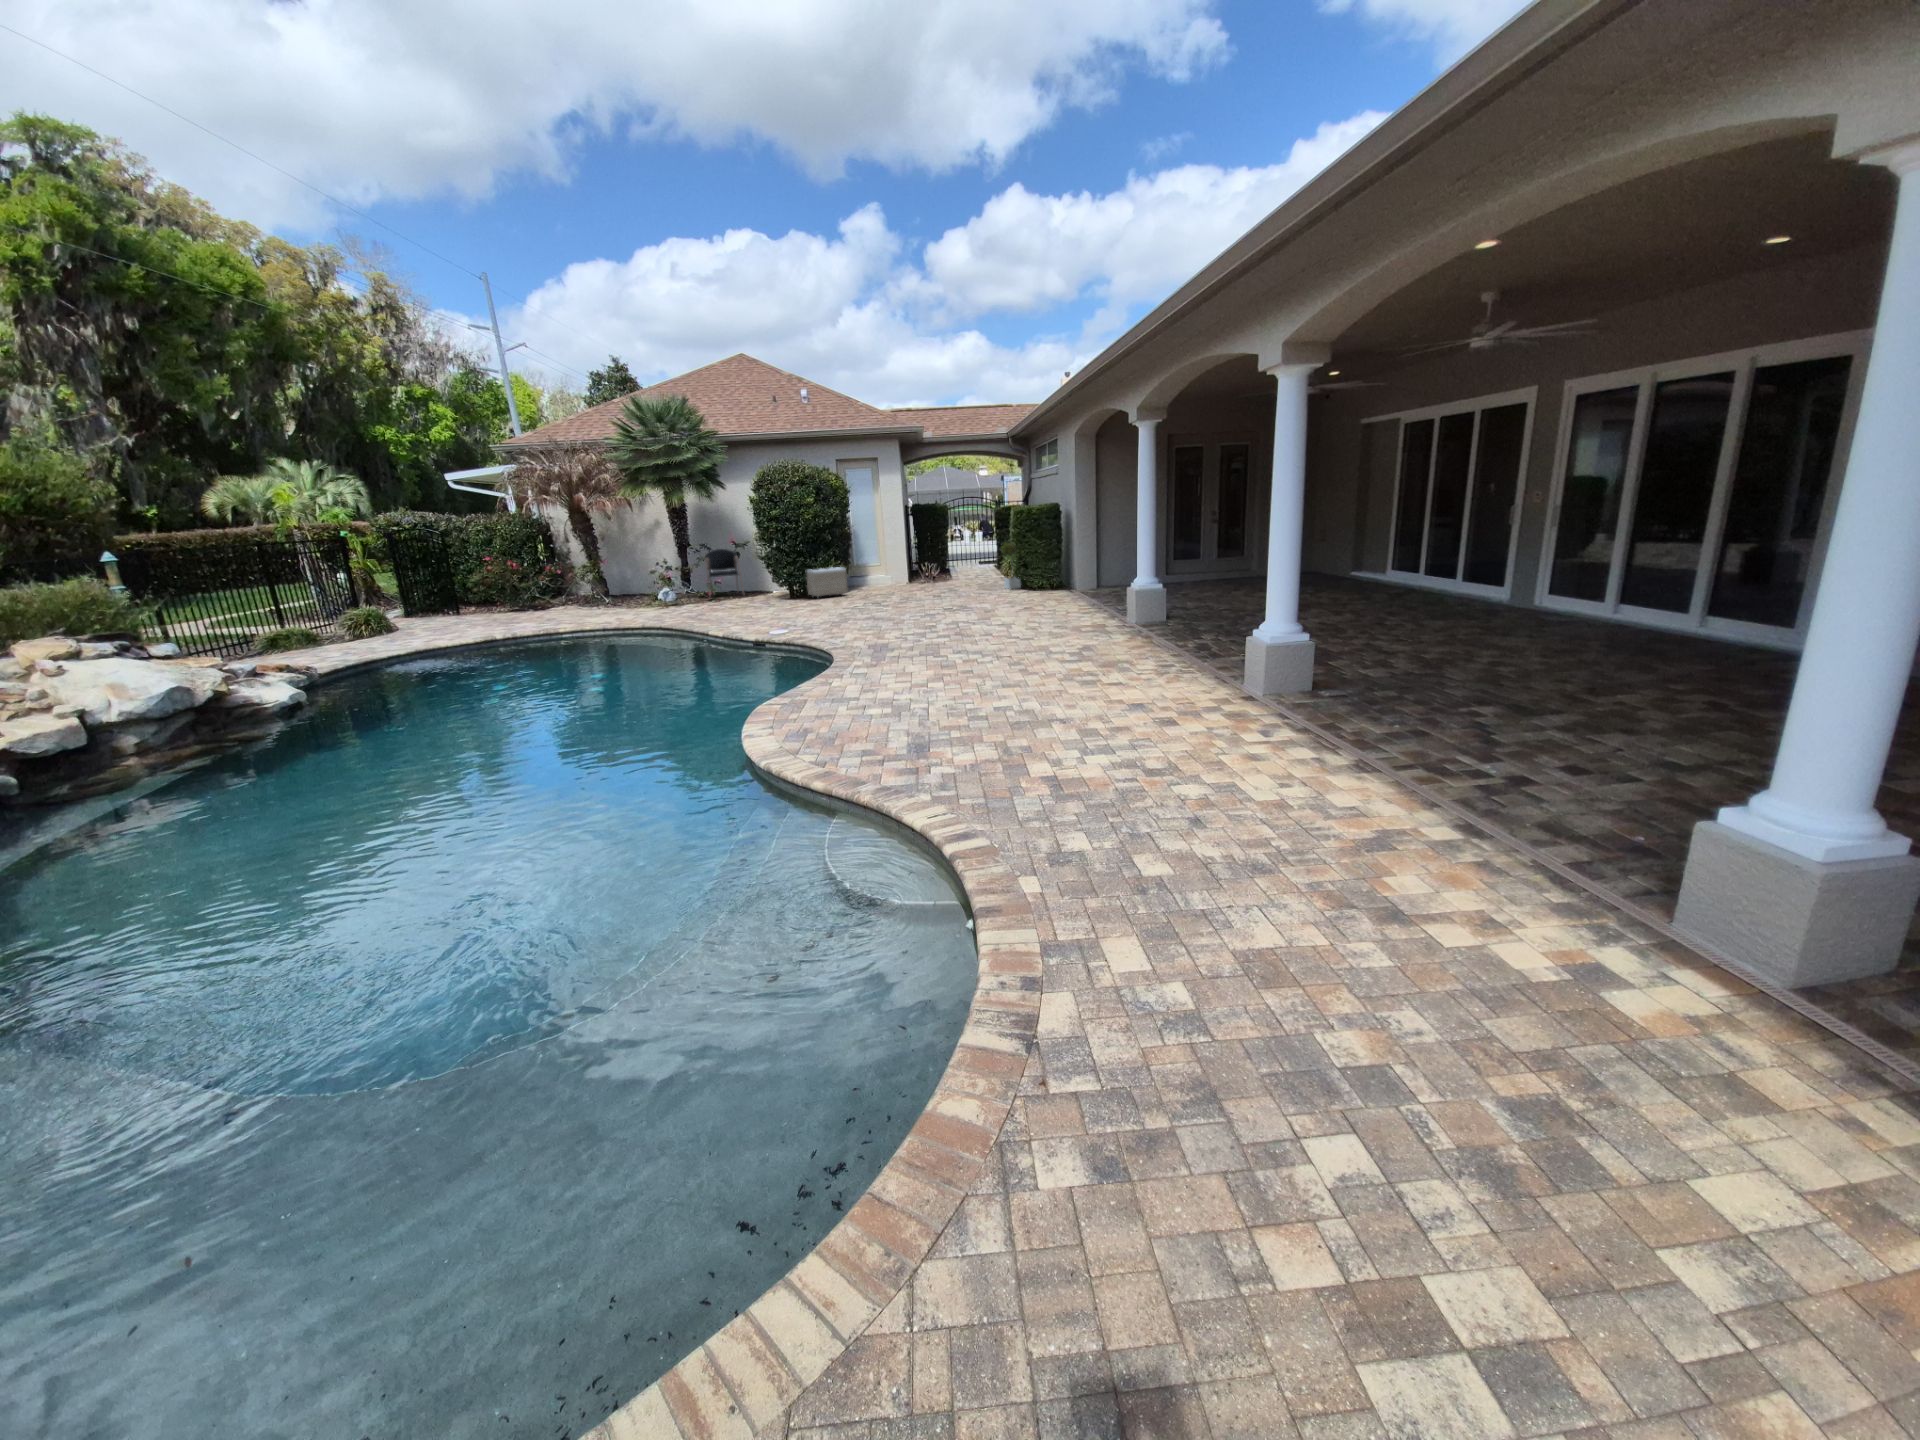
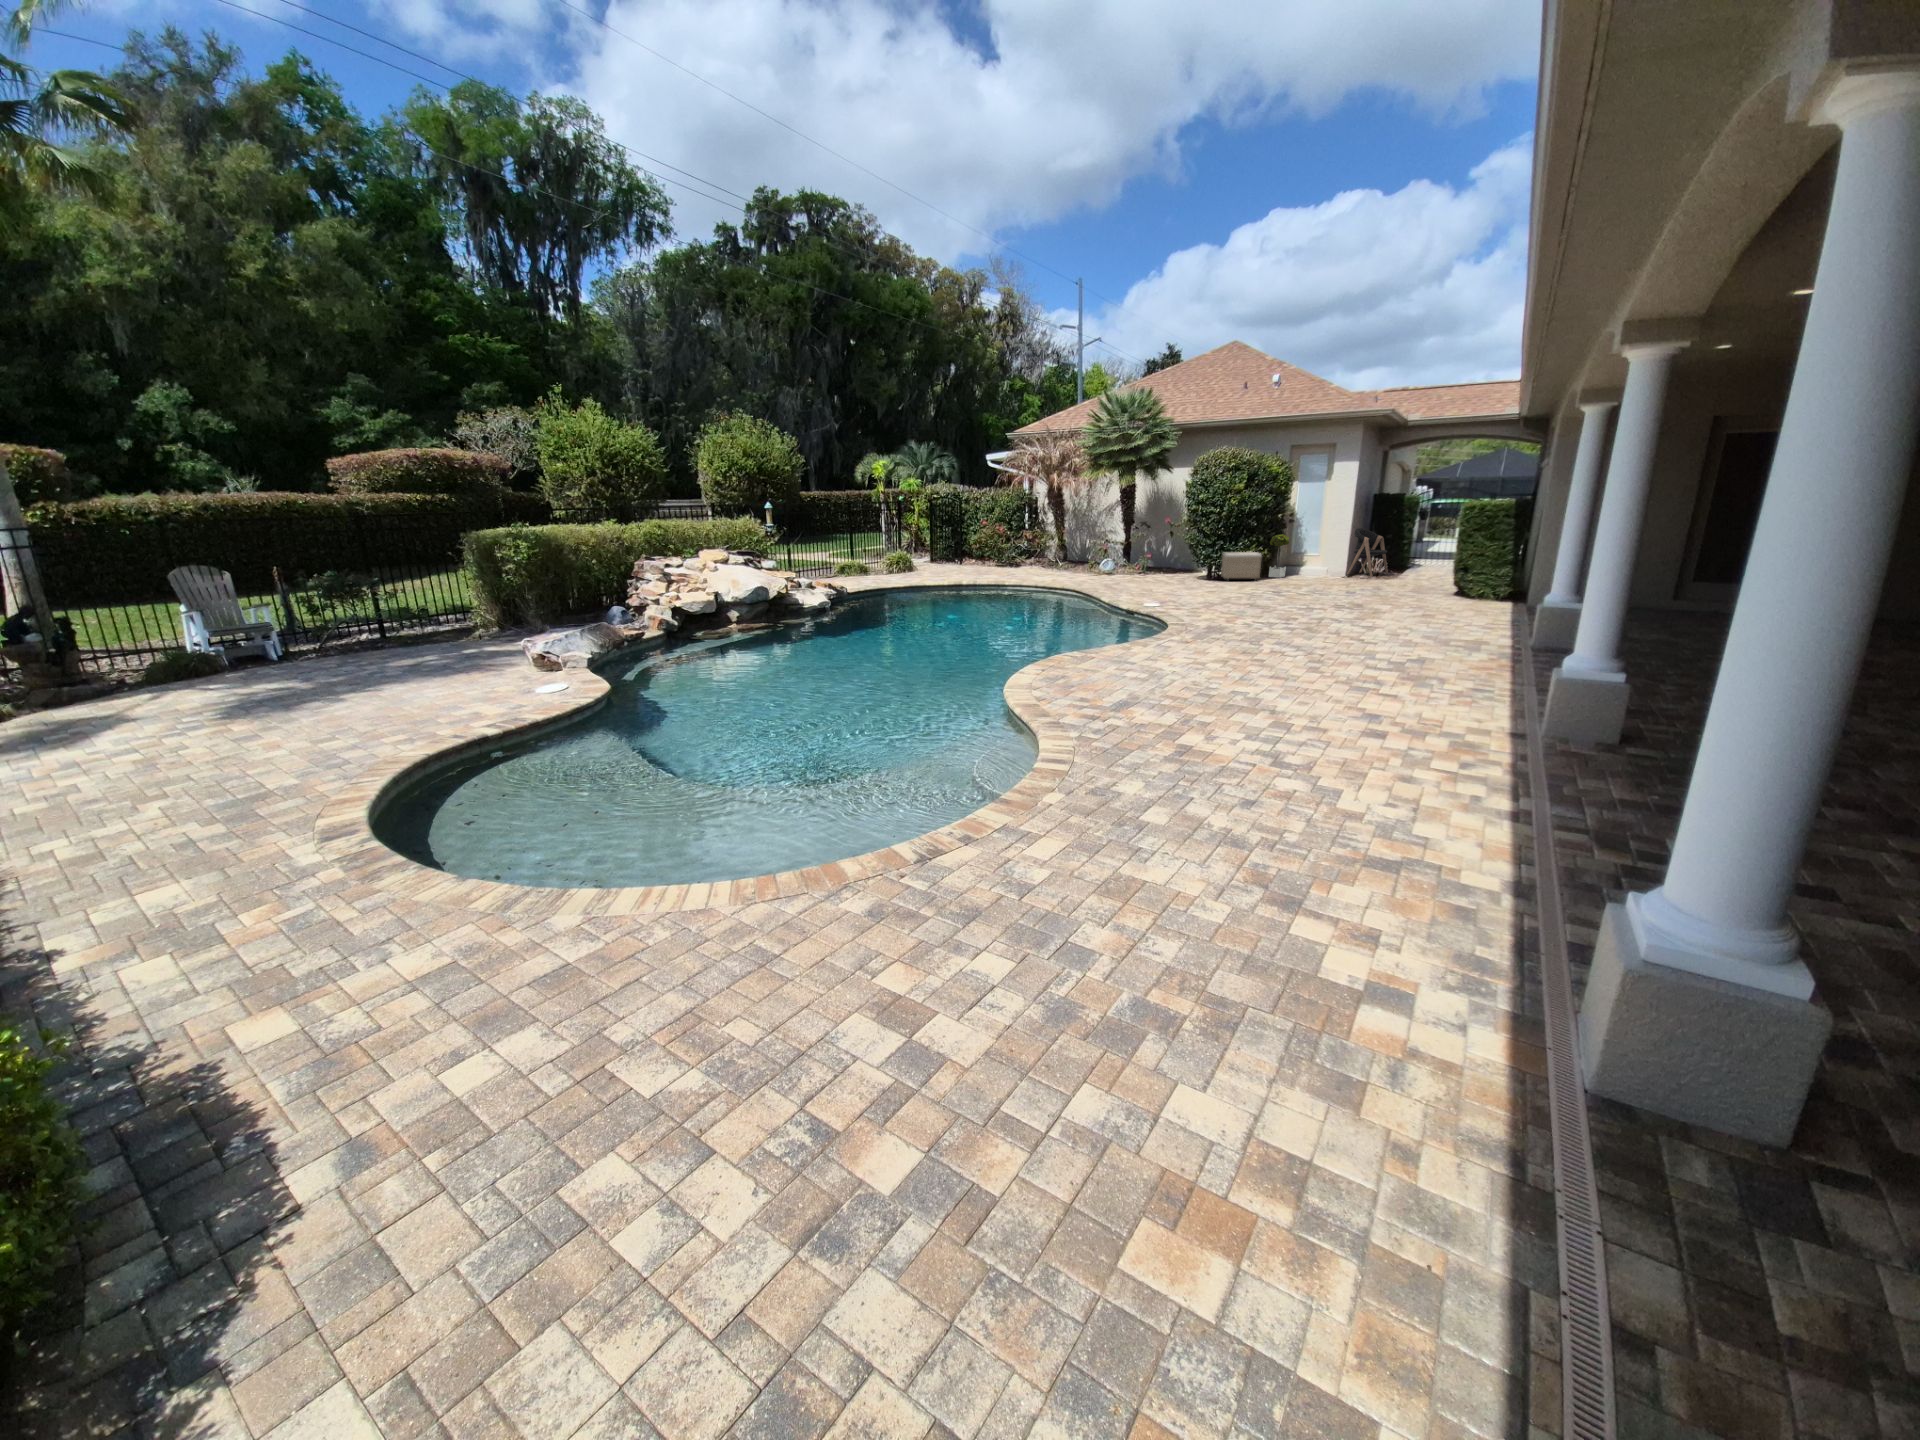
potted tree: present [1001,543,1021,589] -> present [1269,534,1289,578]
chair: present [705,549,744,596] -> present [1347,528,1388,577]

